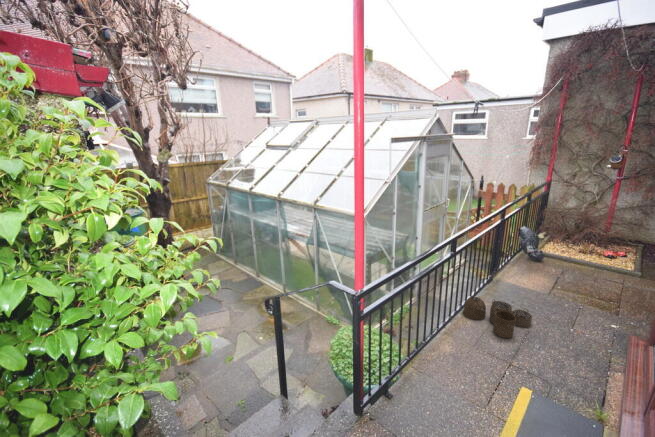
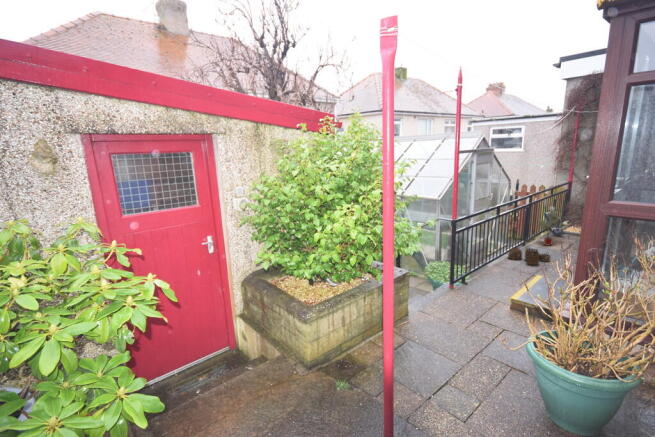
potted tree: none [507,225,543,281] -> present [538,210,559,245]

